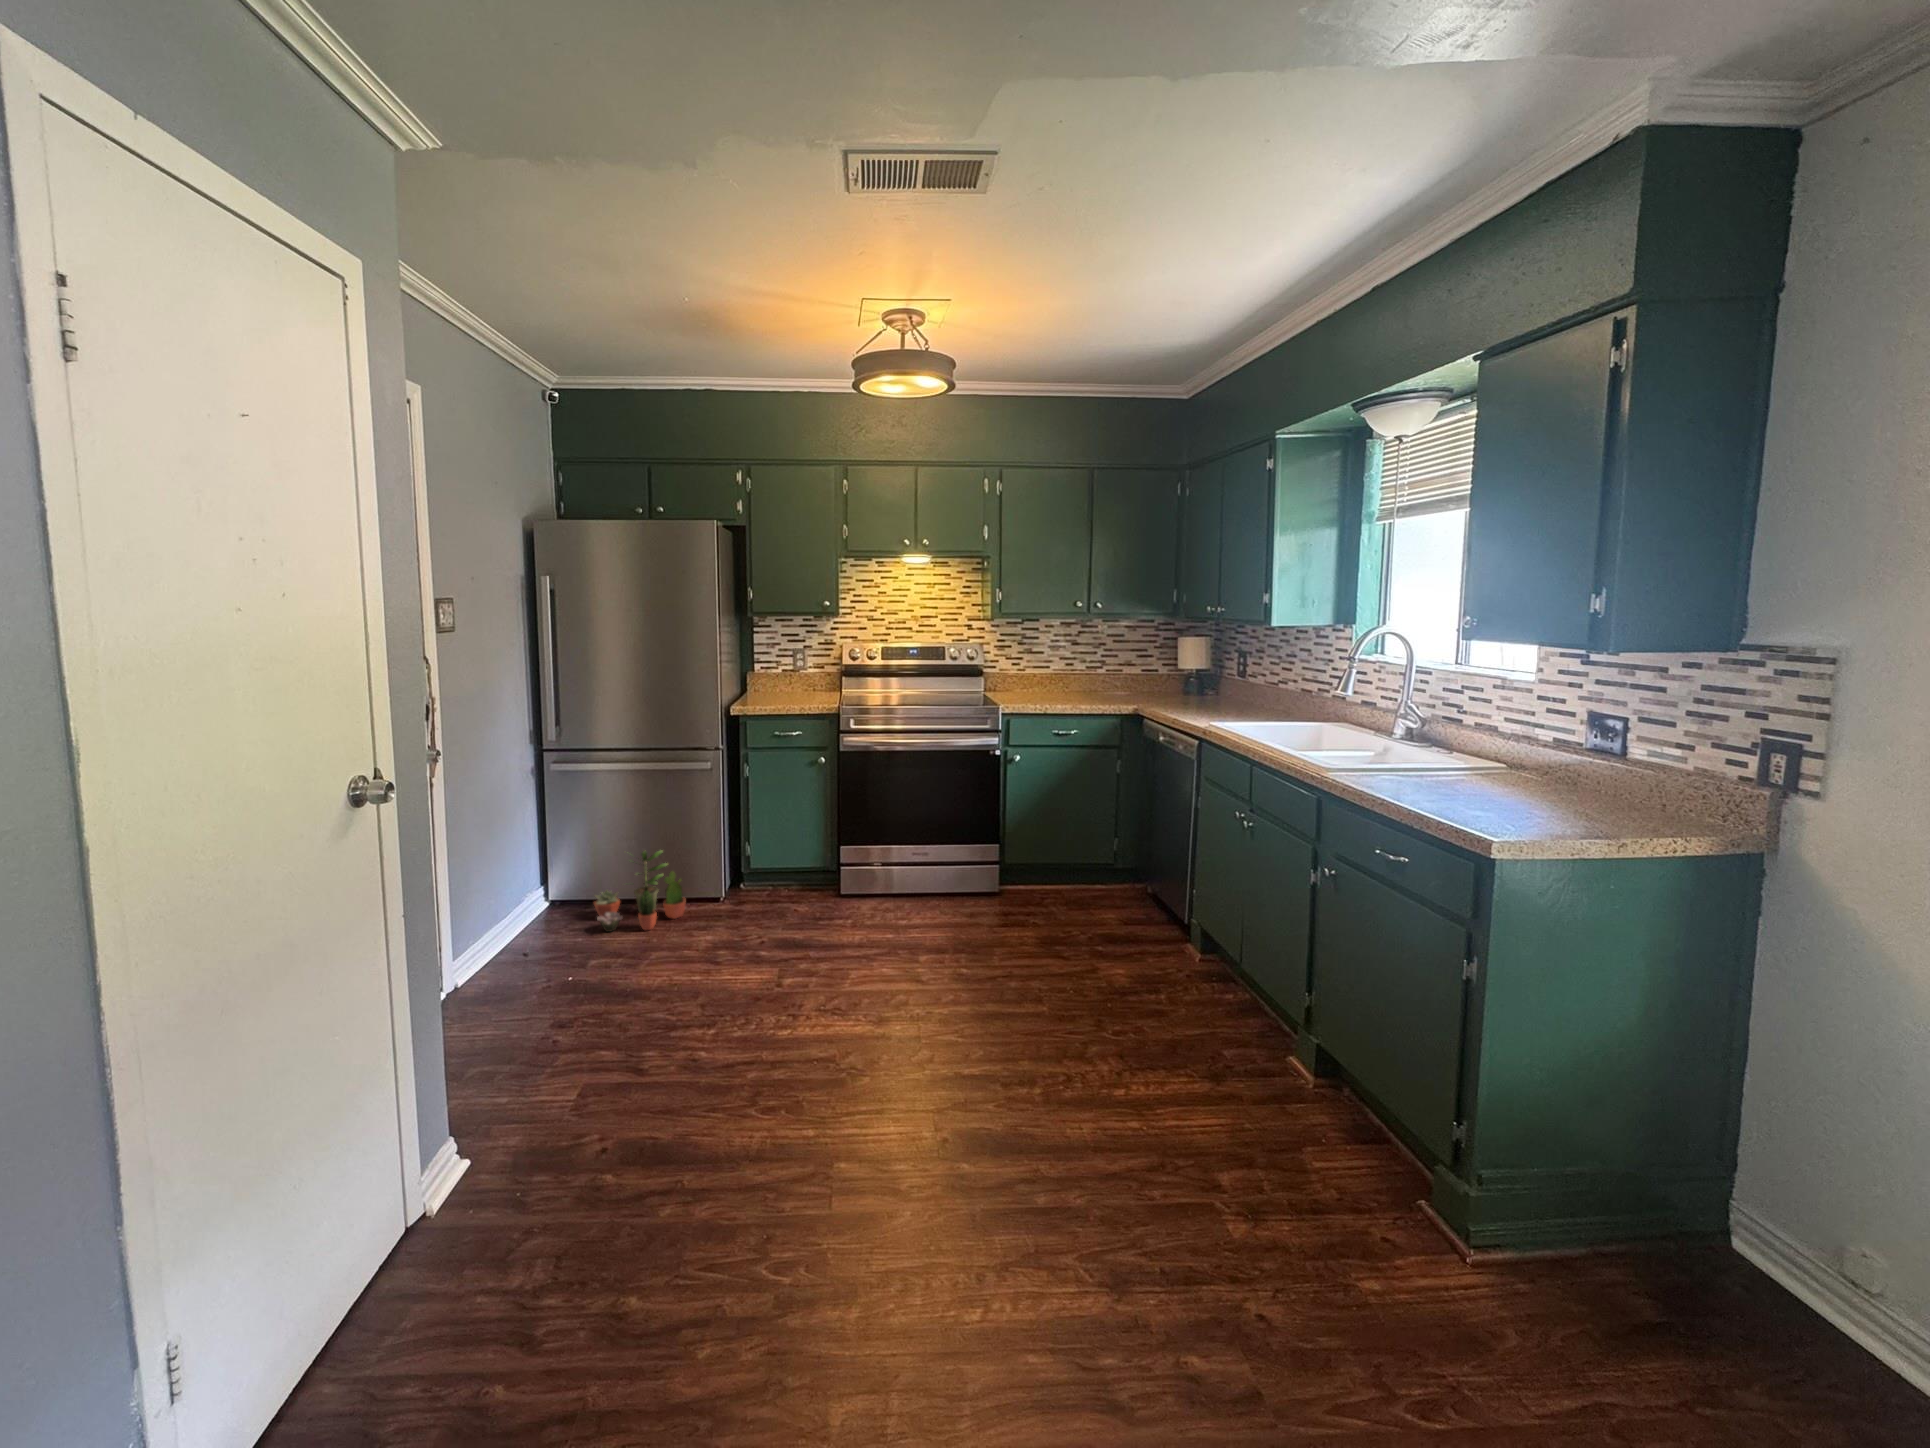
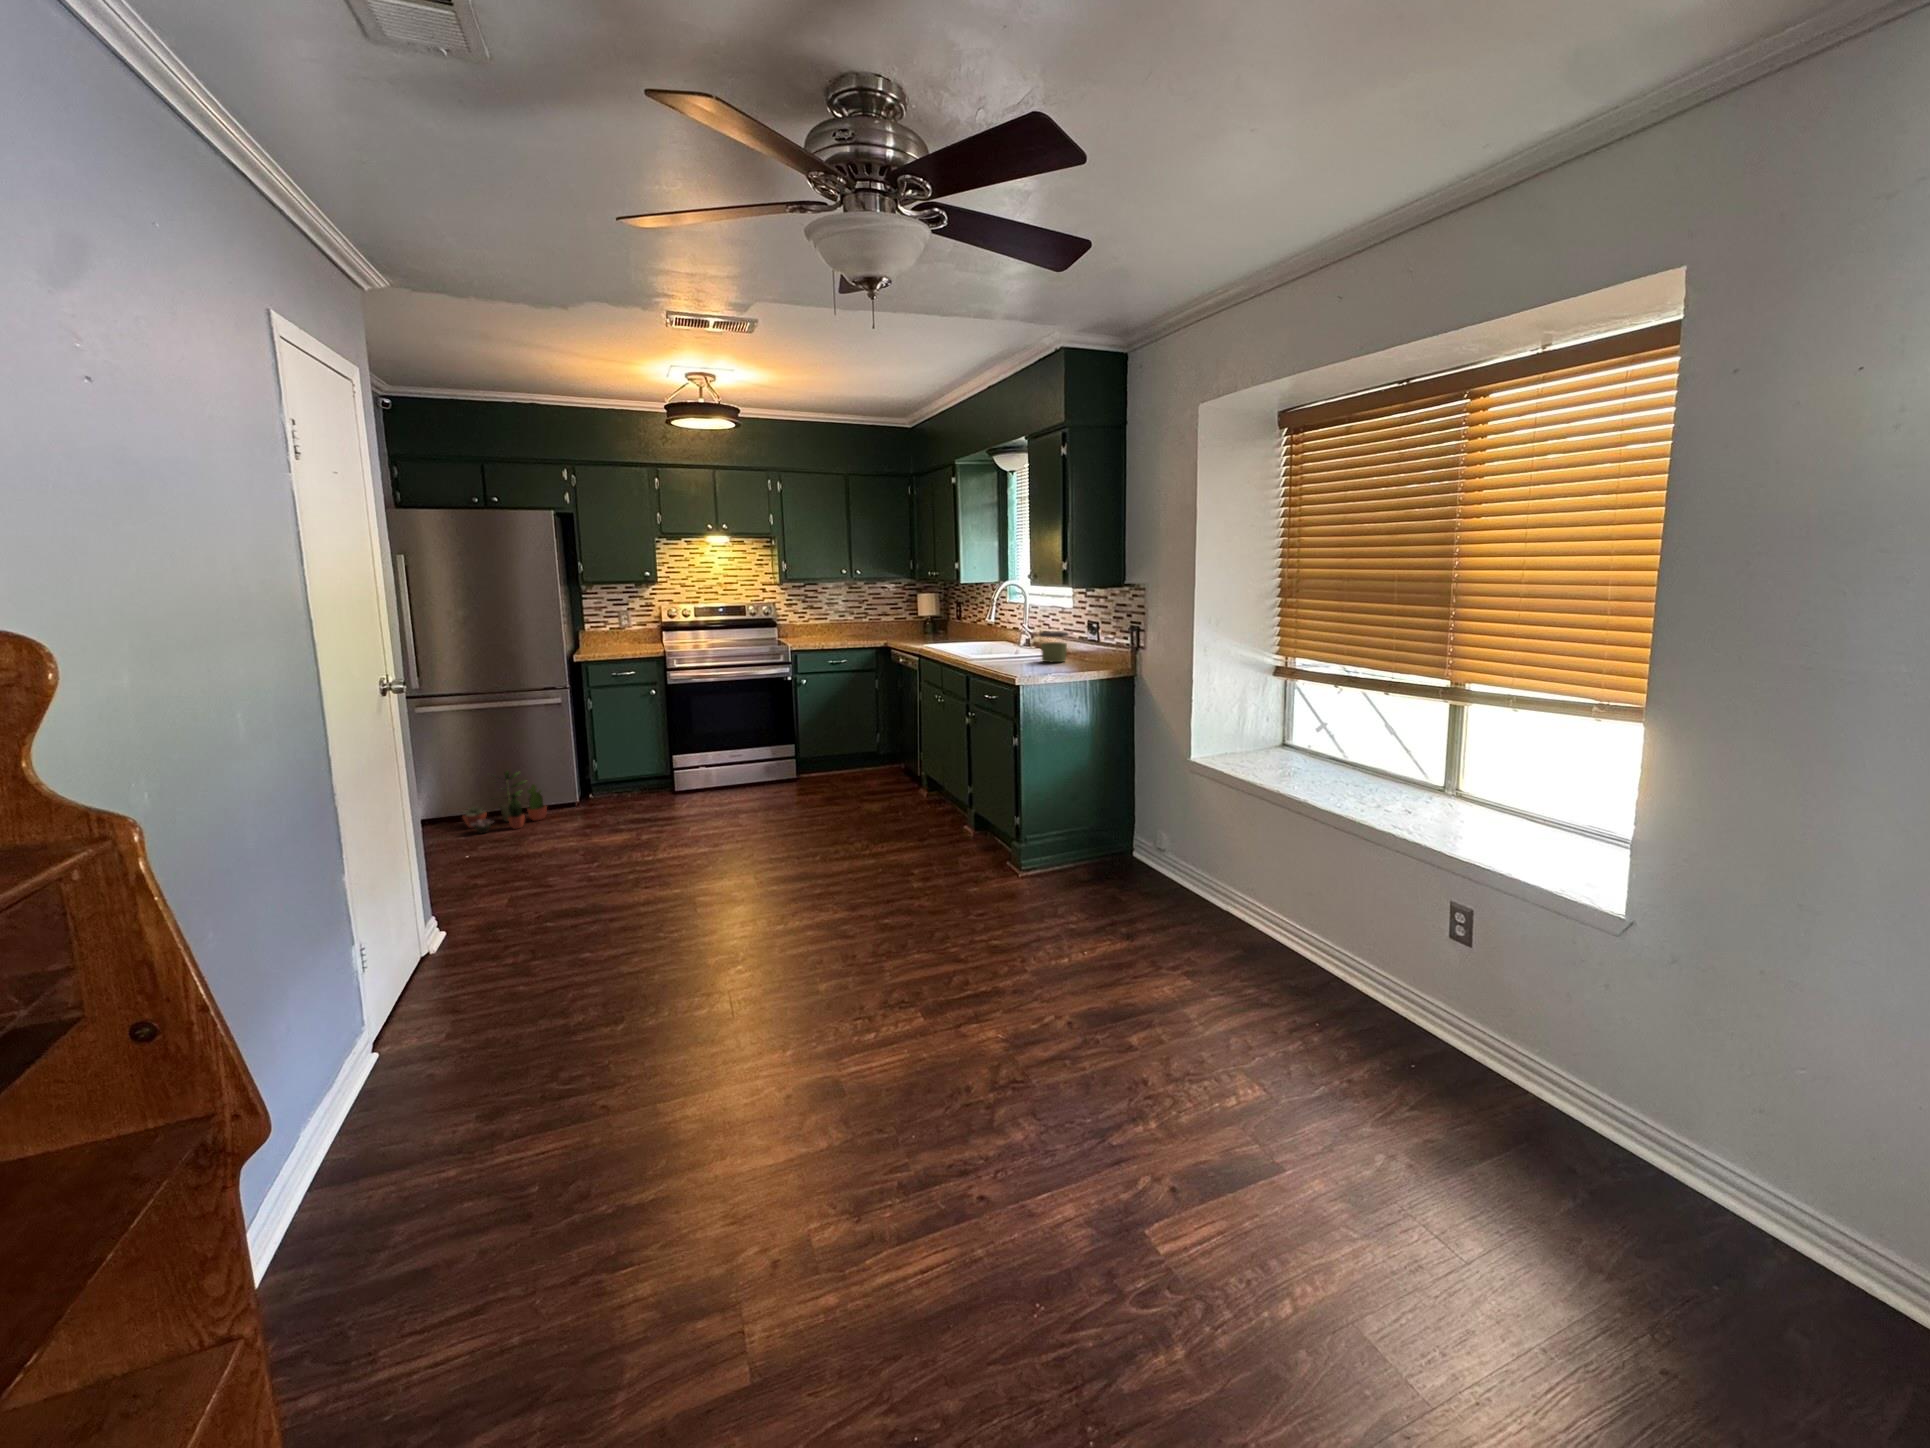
jar: none [1496,728,1569,796] -> present [1040,631,1068,662]

